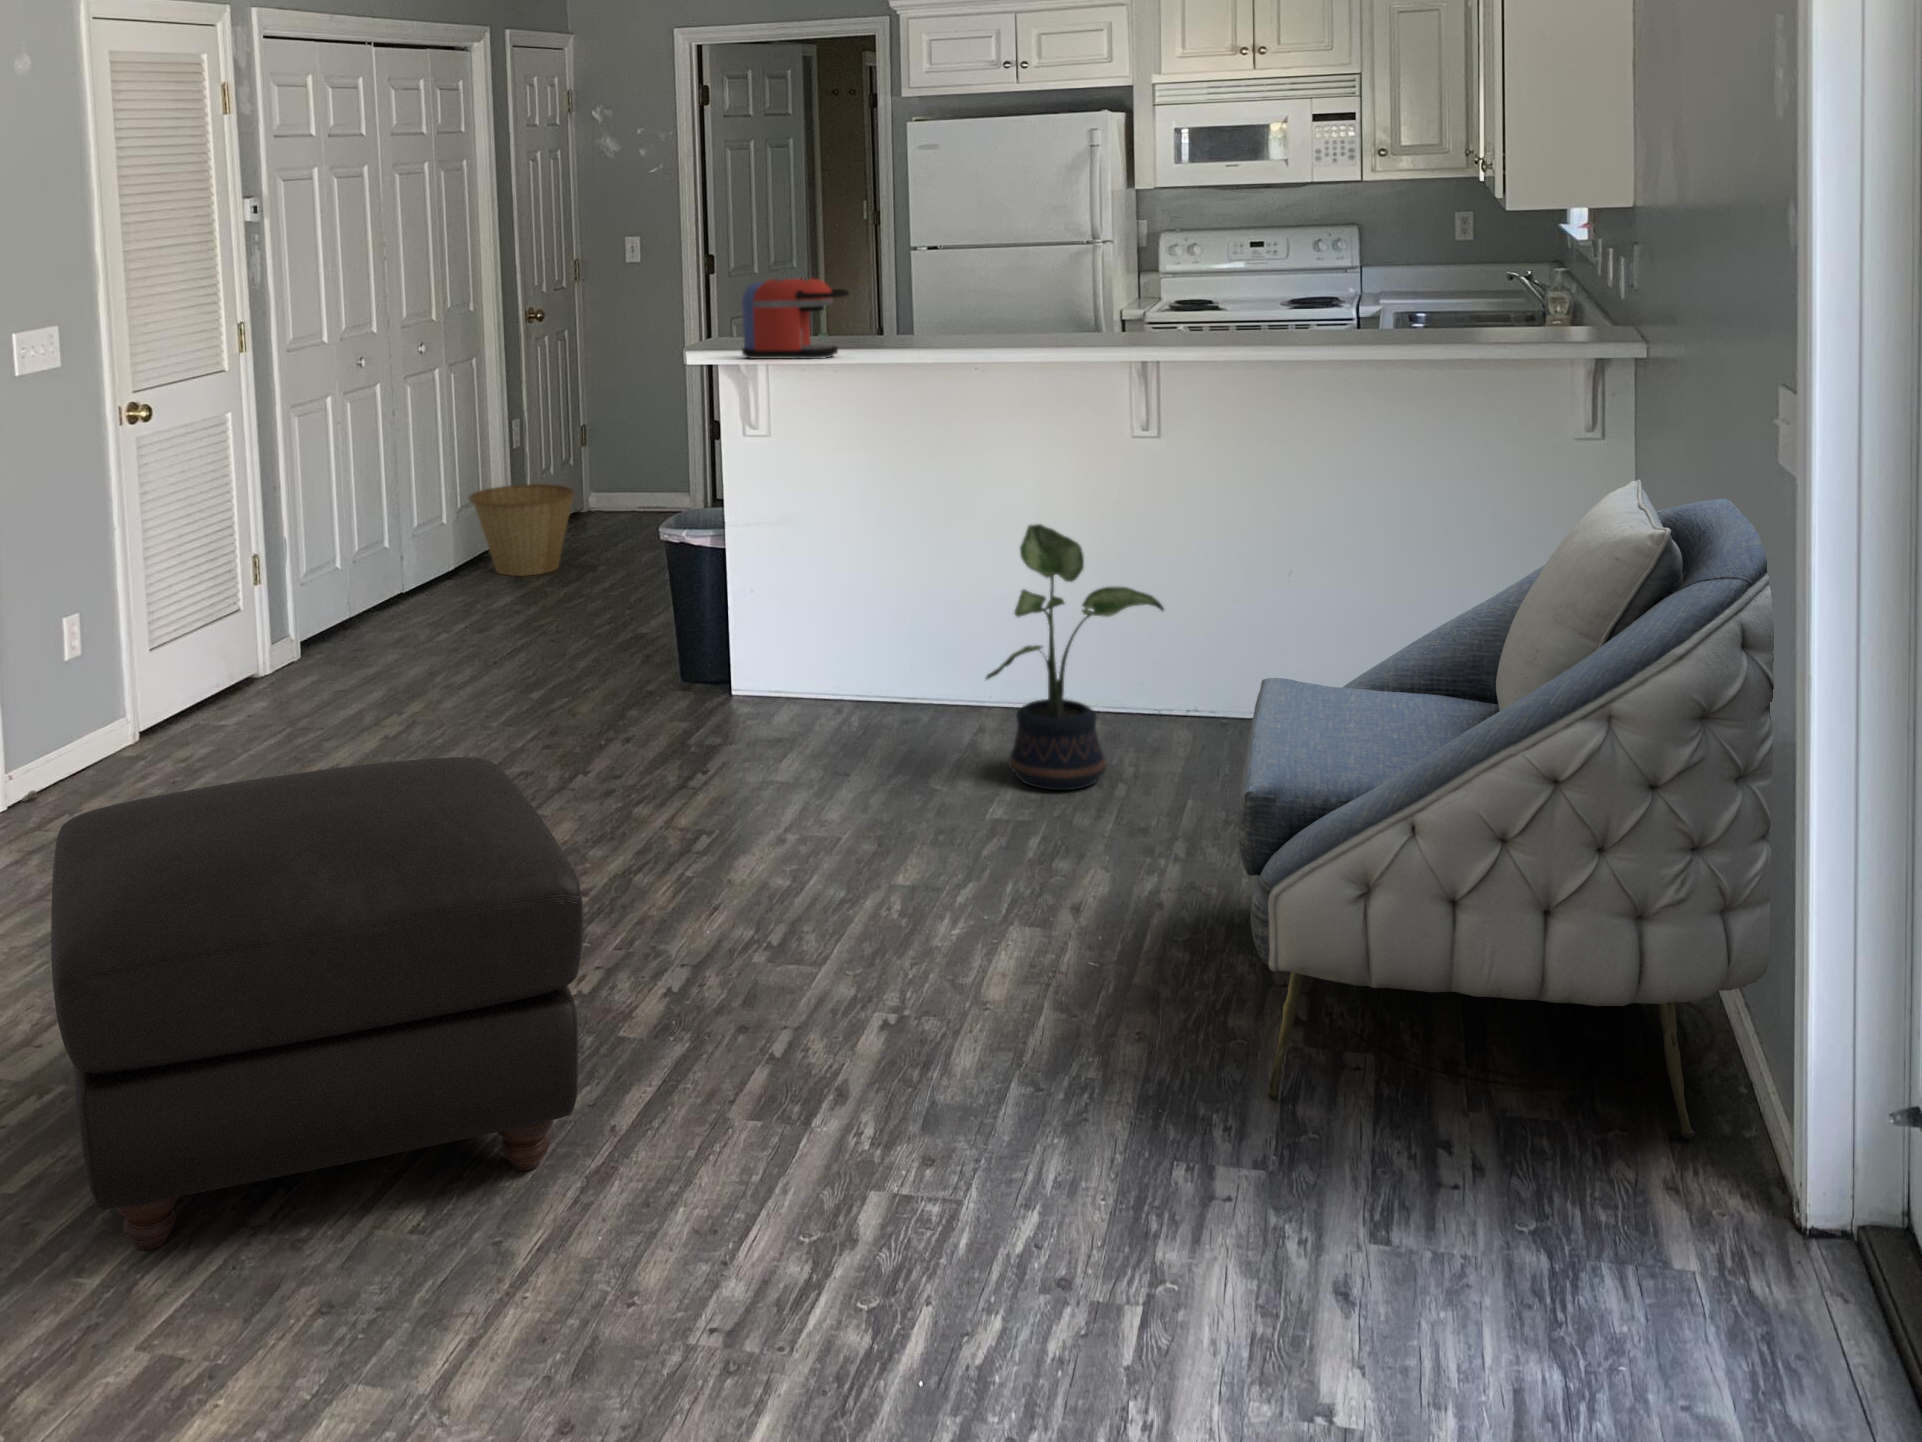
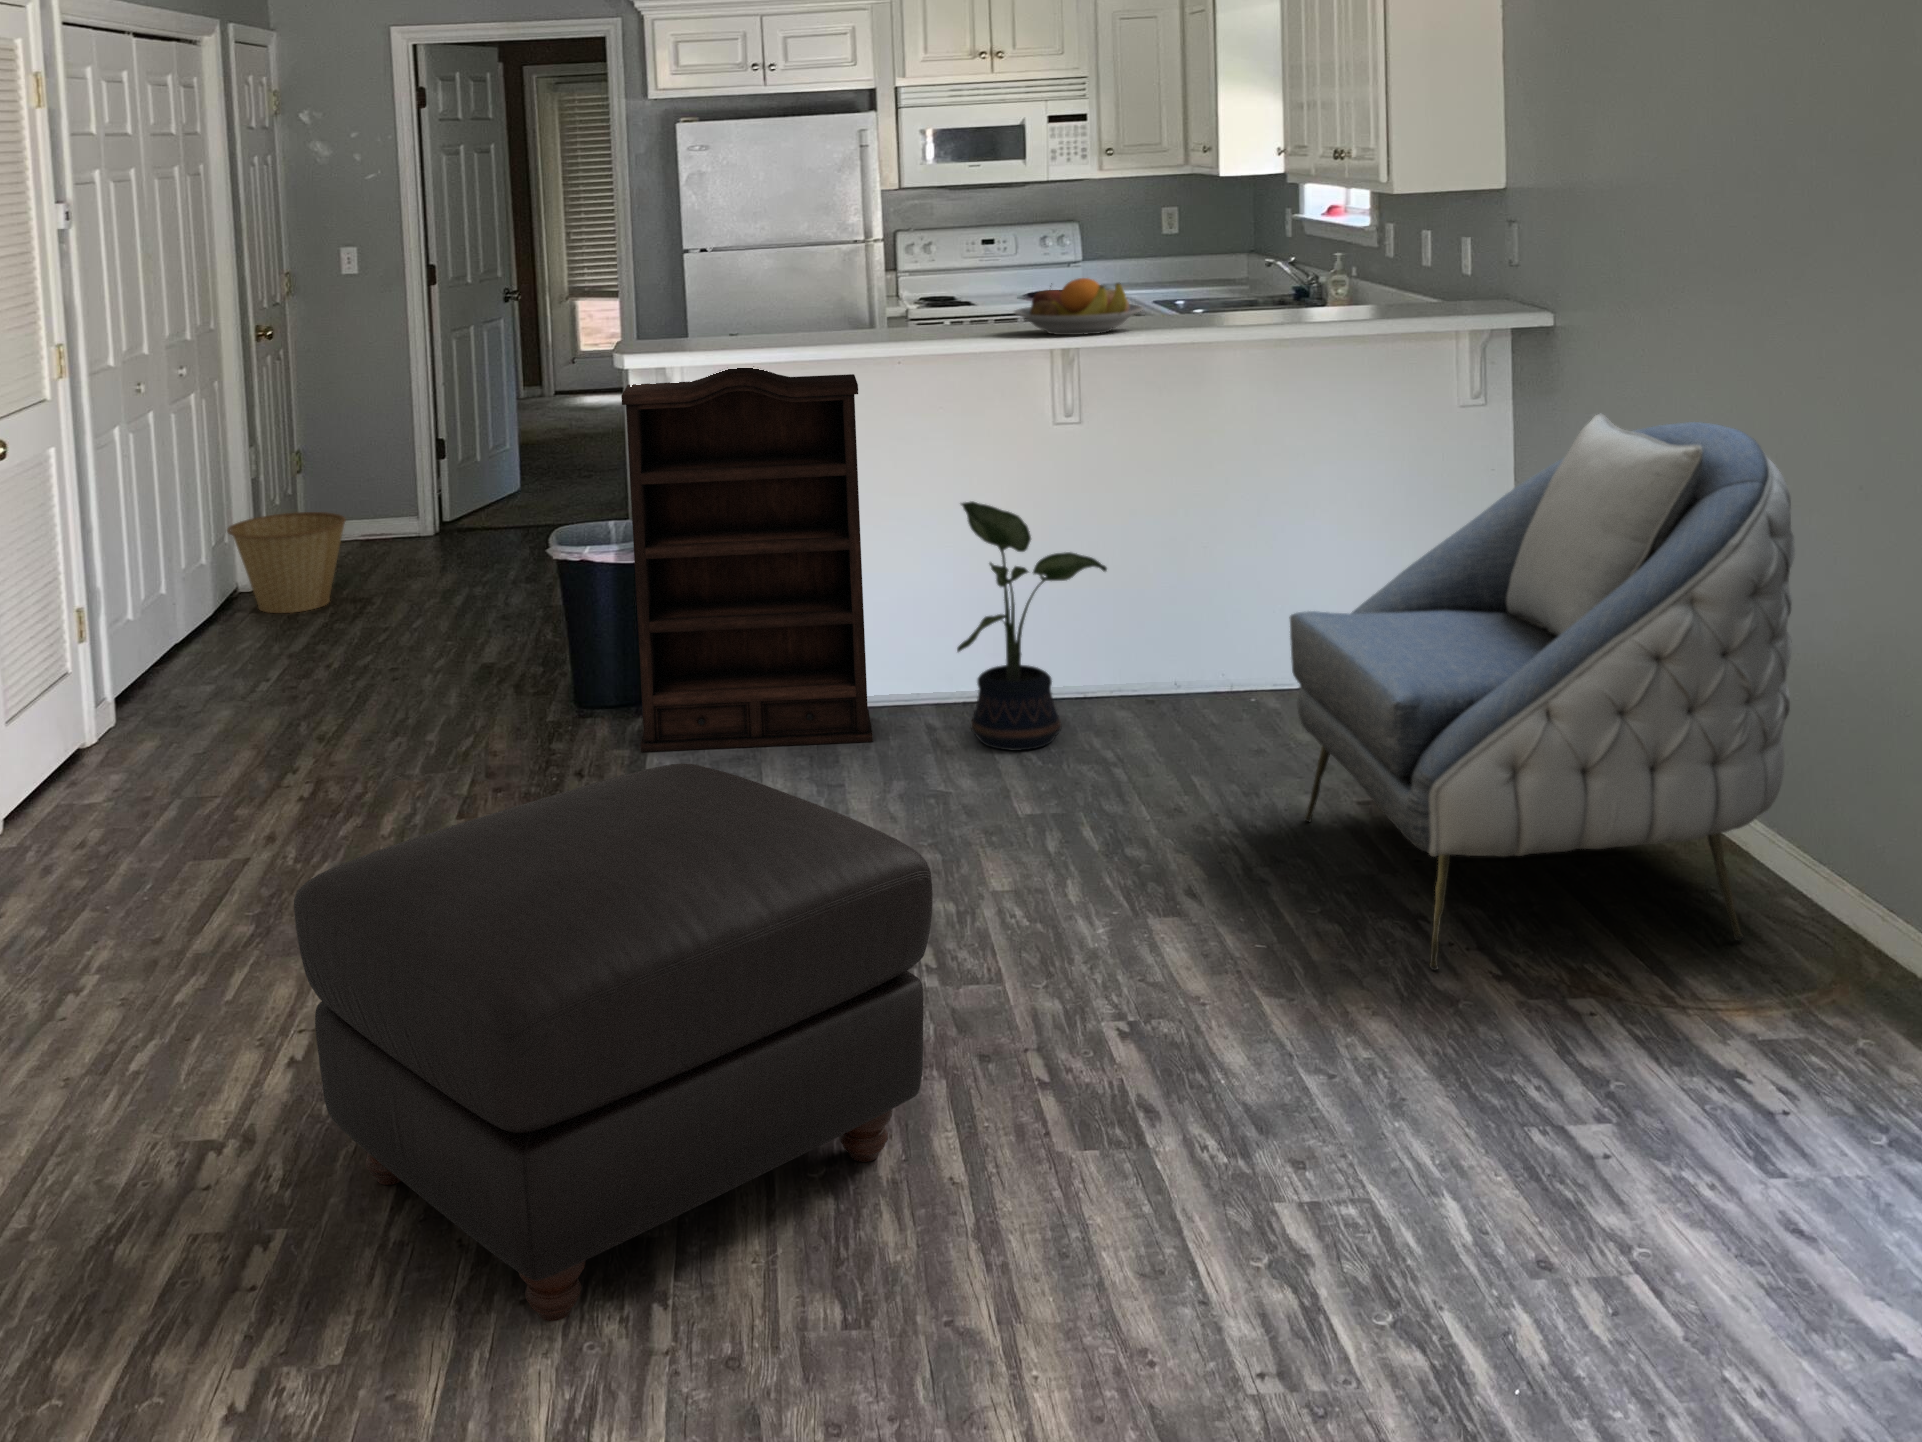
coffee maker: present [742,279,849,359] -> none [685,274,796,356]
fruit bowl: none [1089,293,1233,354] -> present [1014,278,1143,335]
bookshelf: none [674,370,932,761] -> present [621,366,873,752]

